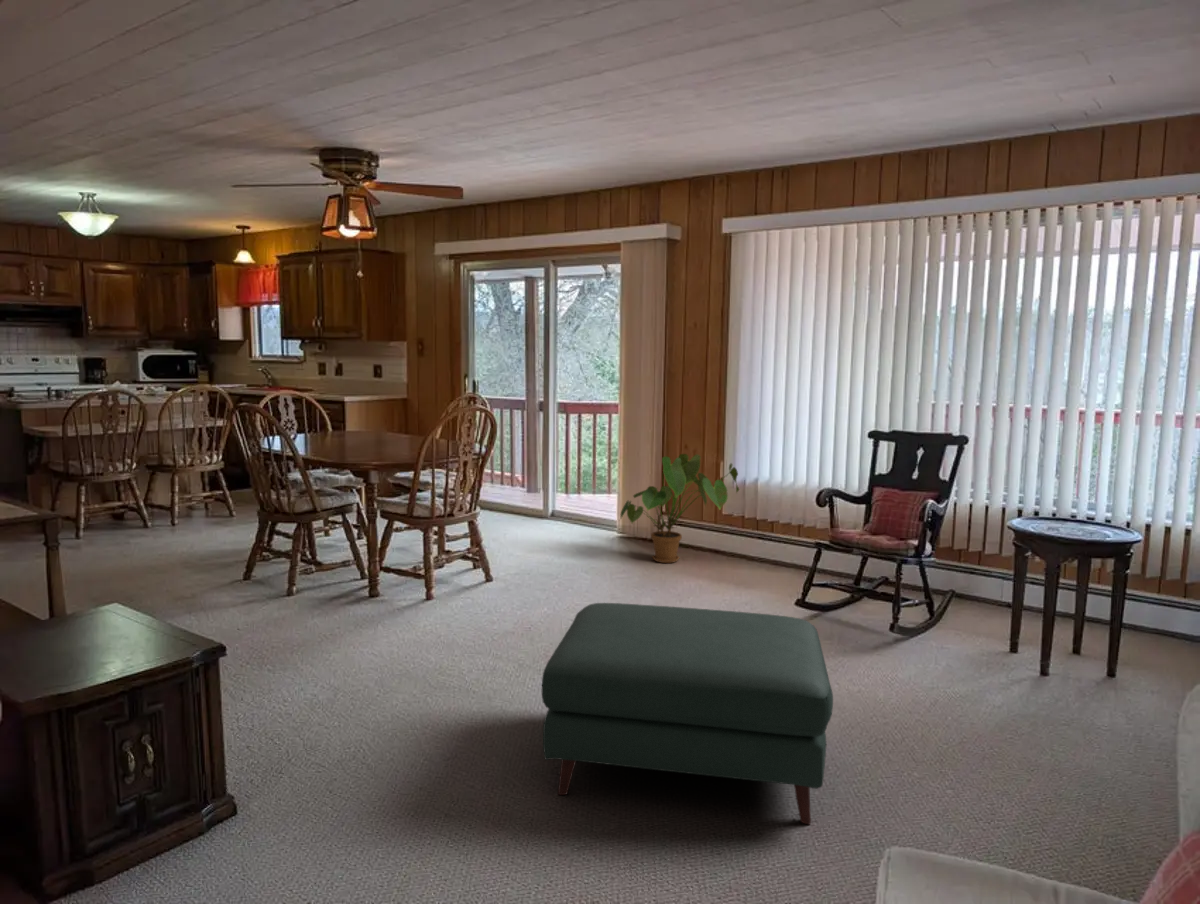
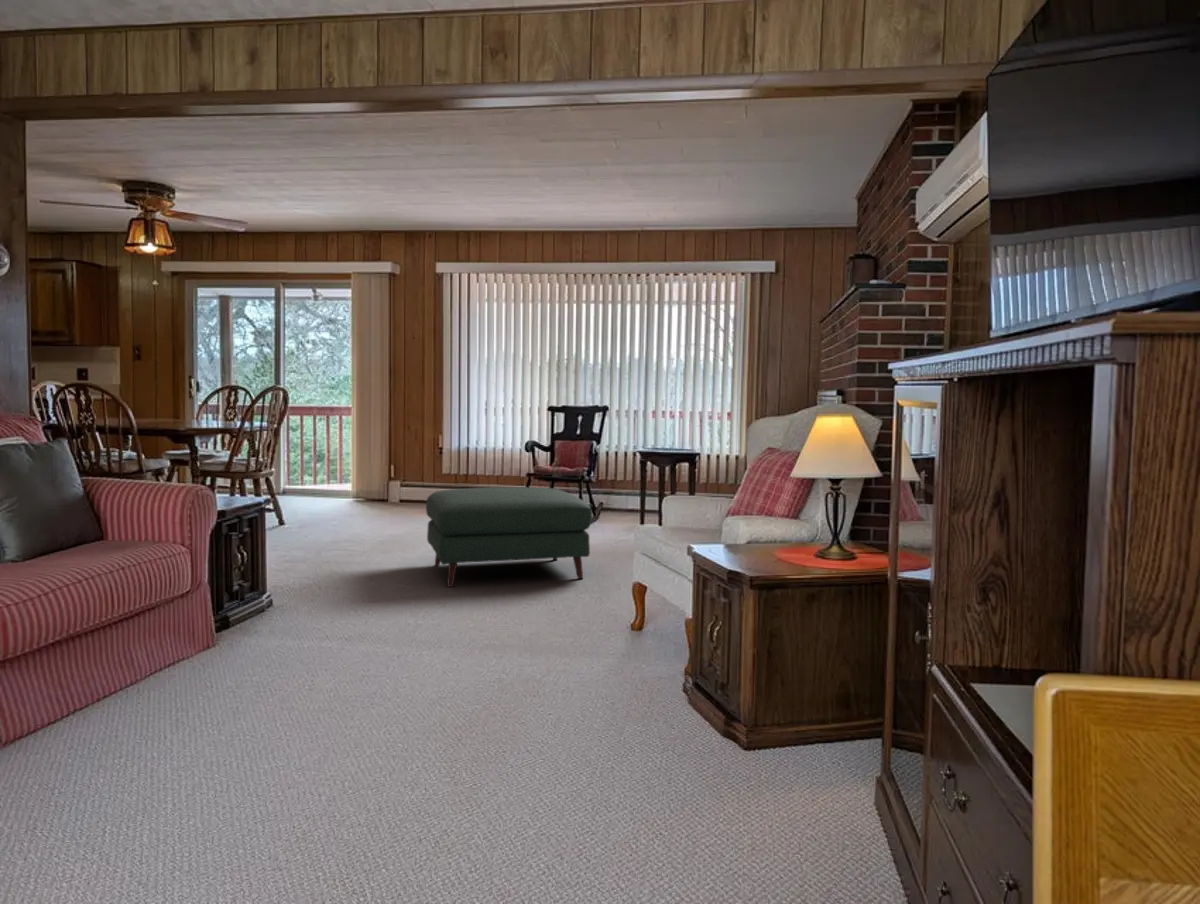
house plant: present [620,454,739,563] -> none [372,430,456,509]

